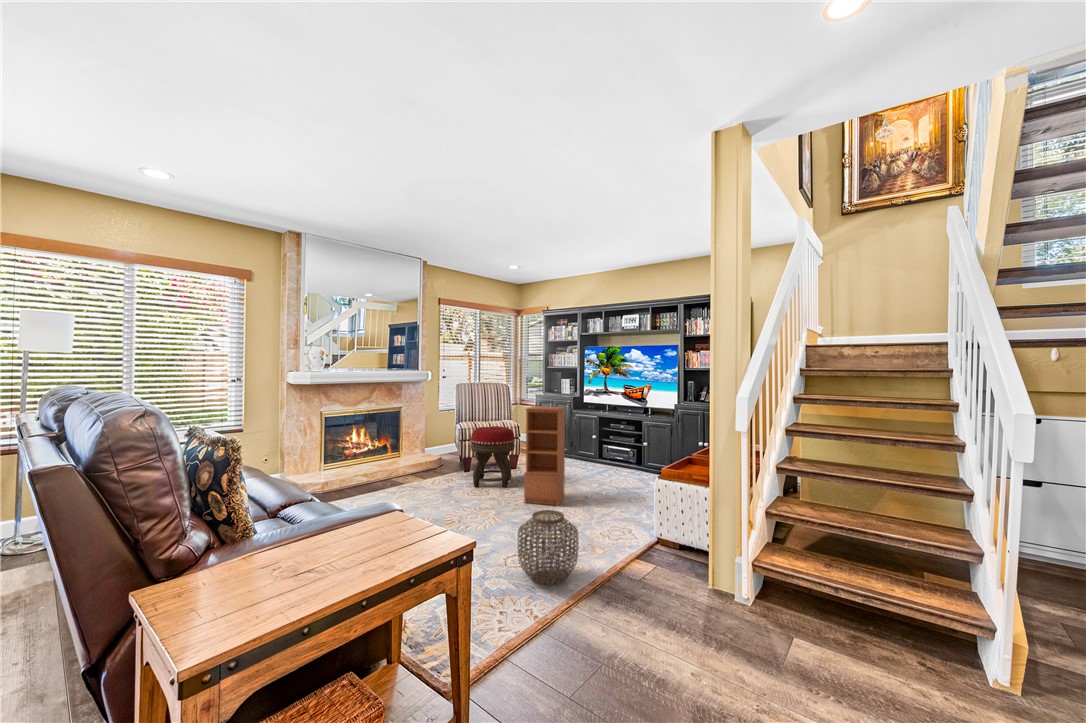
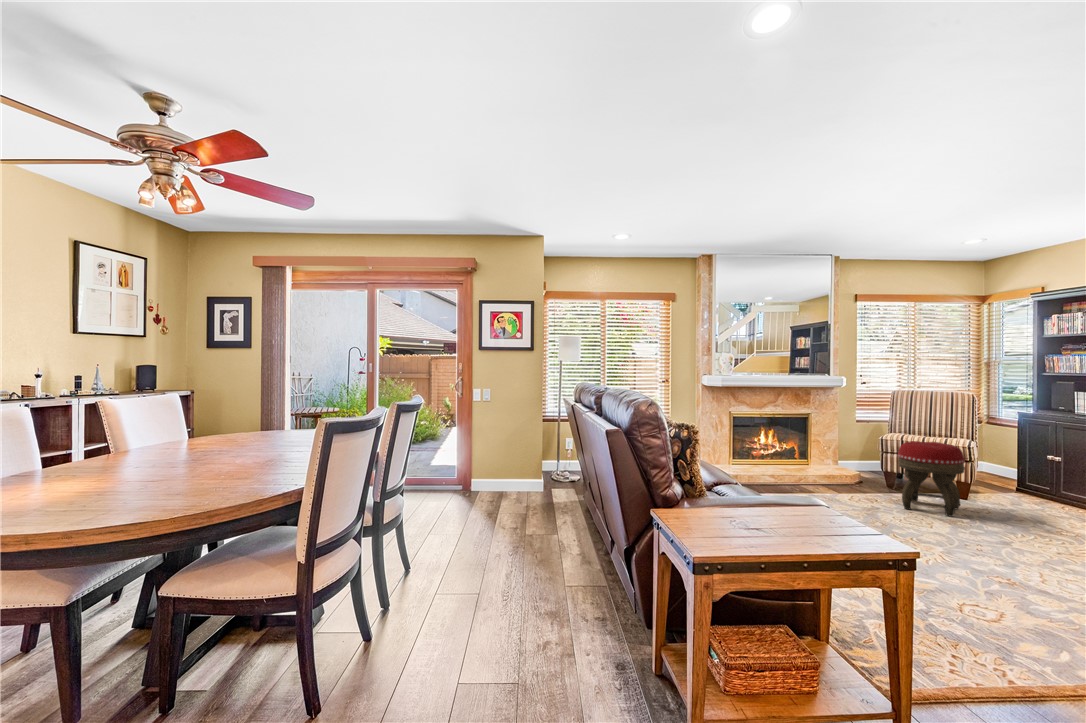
bookcase: present [524,406,565,506] -> none [979,421,1053,553]
woven basket: present [518,510,578,585] -> none [964,541,1064,633]

